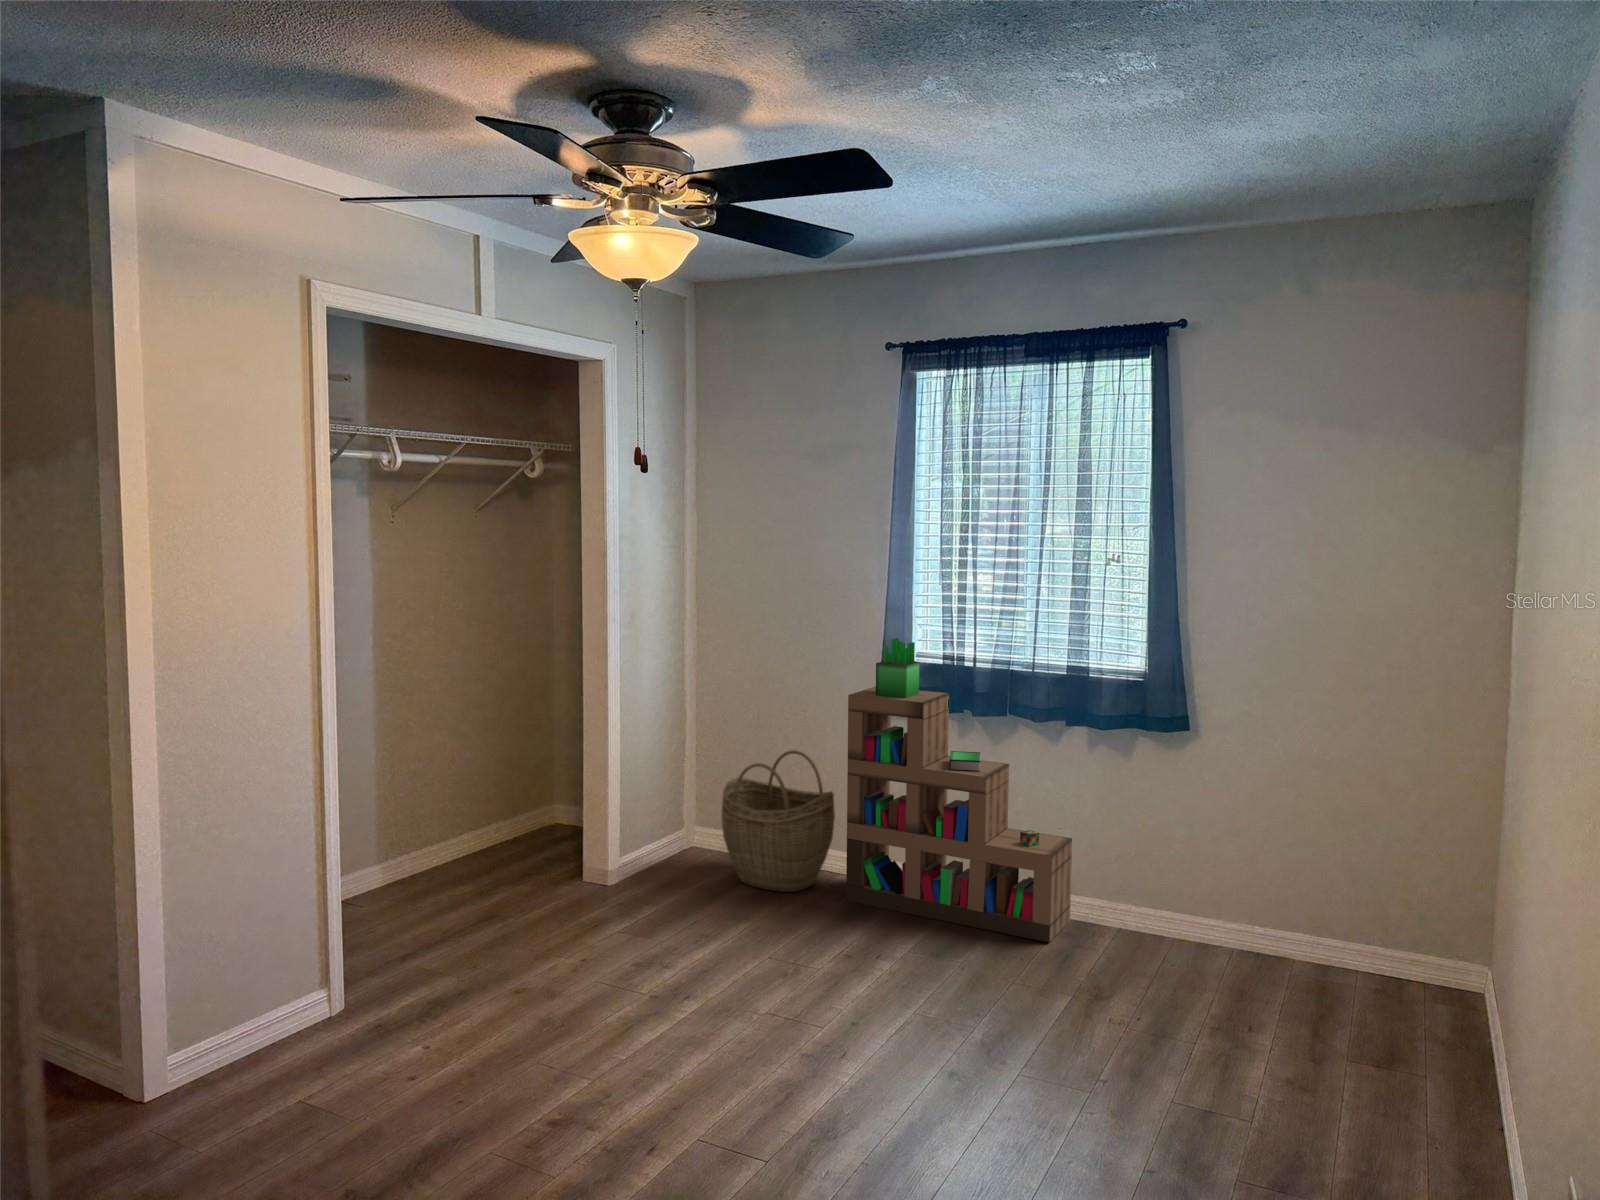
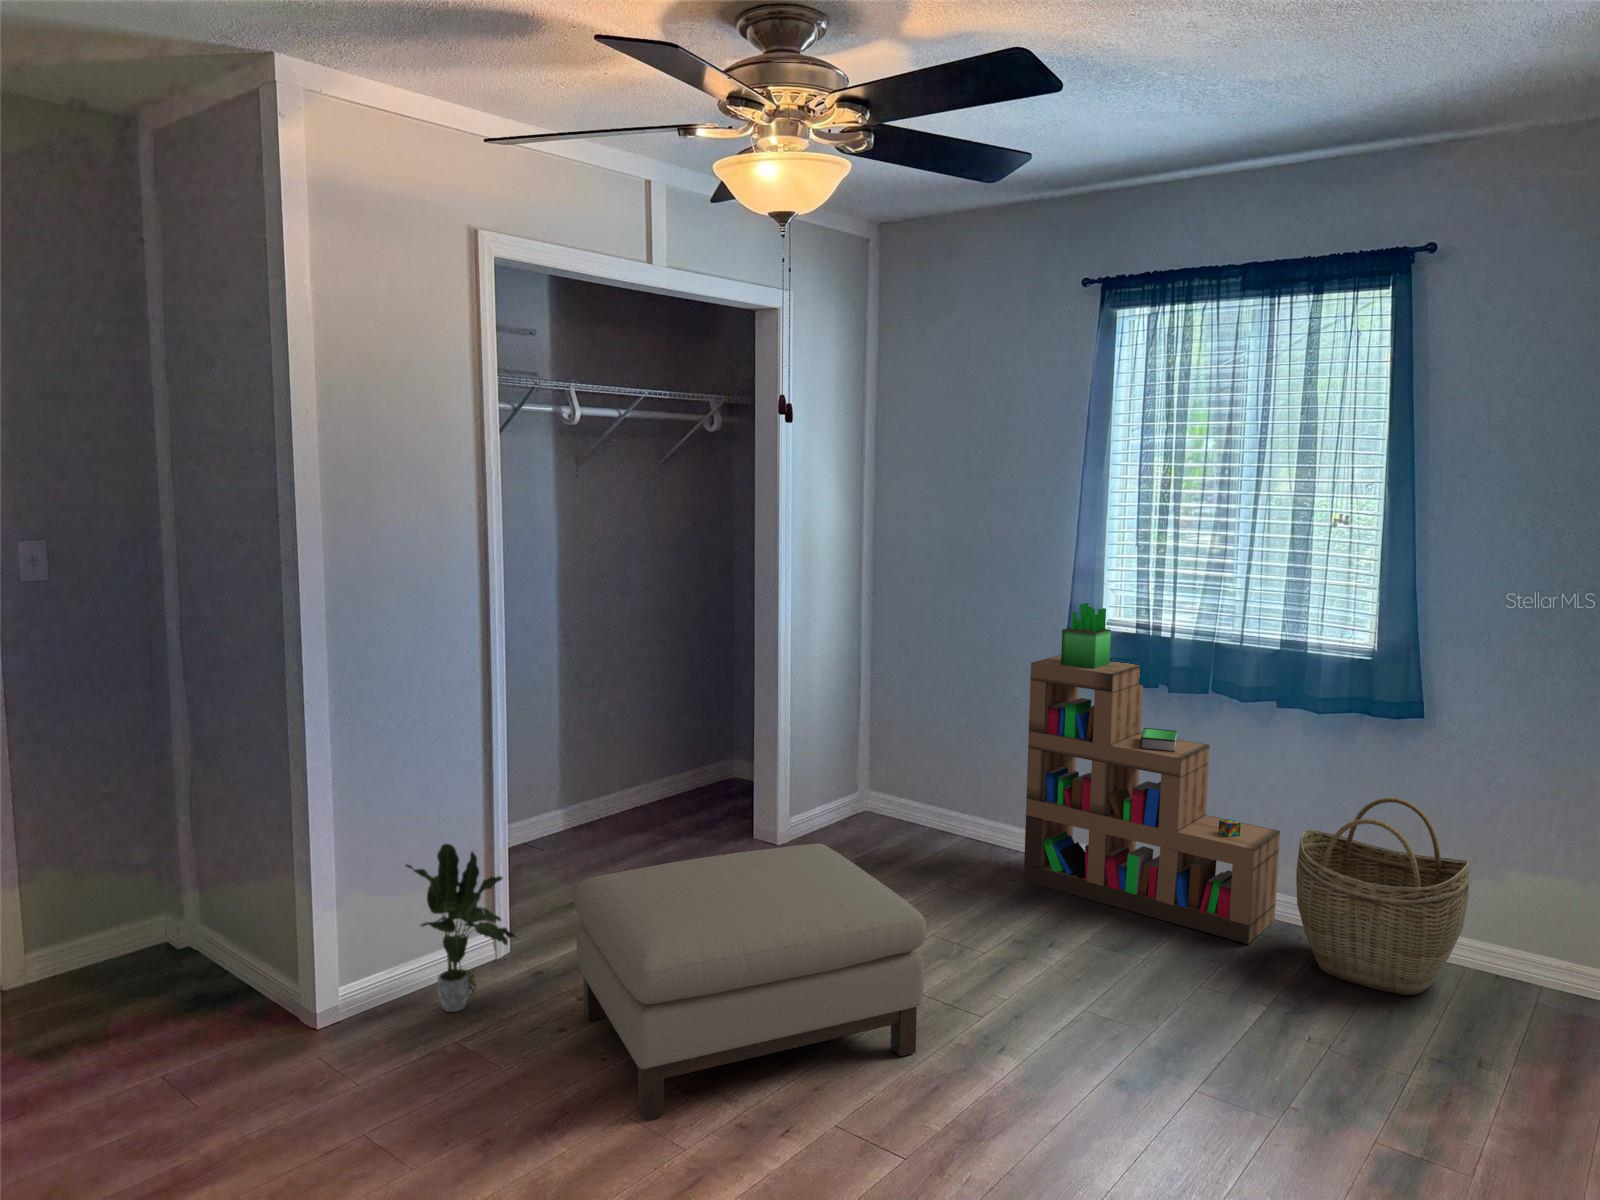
woven basket: present [722,750,835,892] -> present [1296,798,1469,995]
ottoman: none [421,874,771,1153] -> present [574,844,926,1120]
potted plant: none [238,896,362,1070] -> present [406,844,516,1012]

